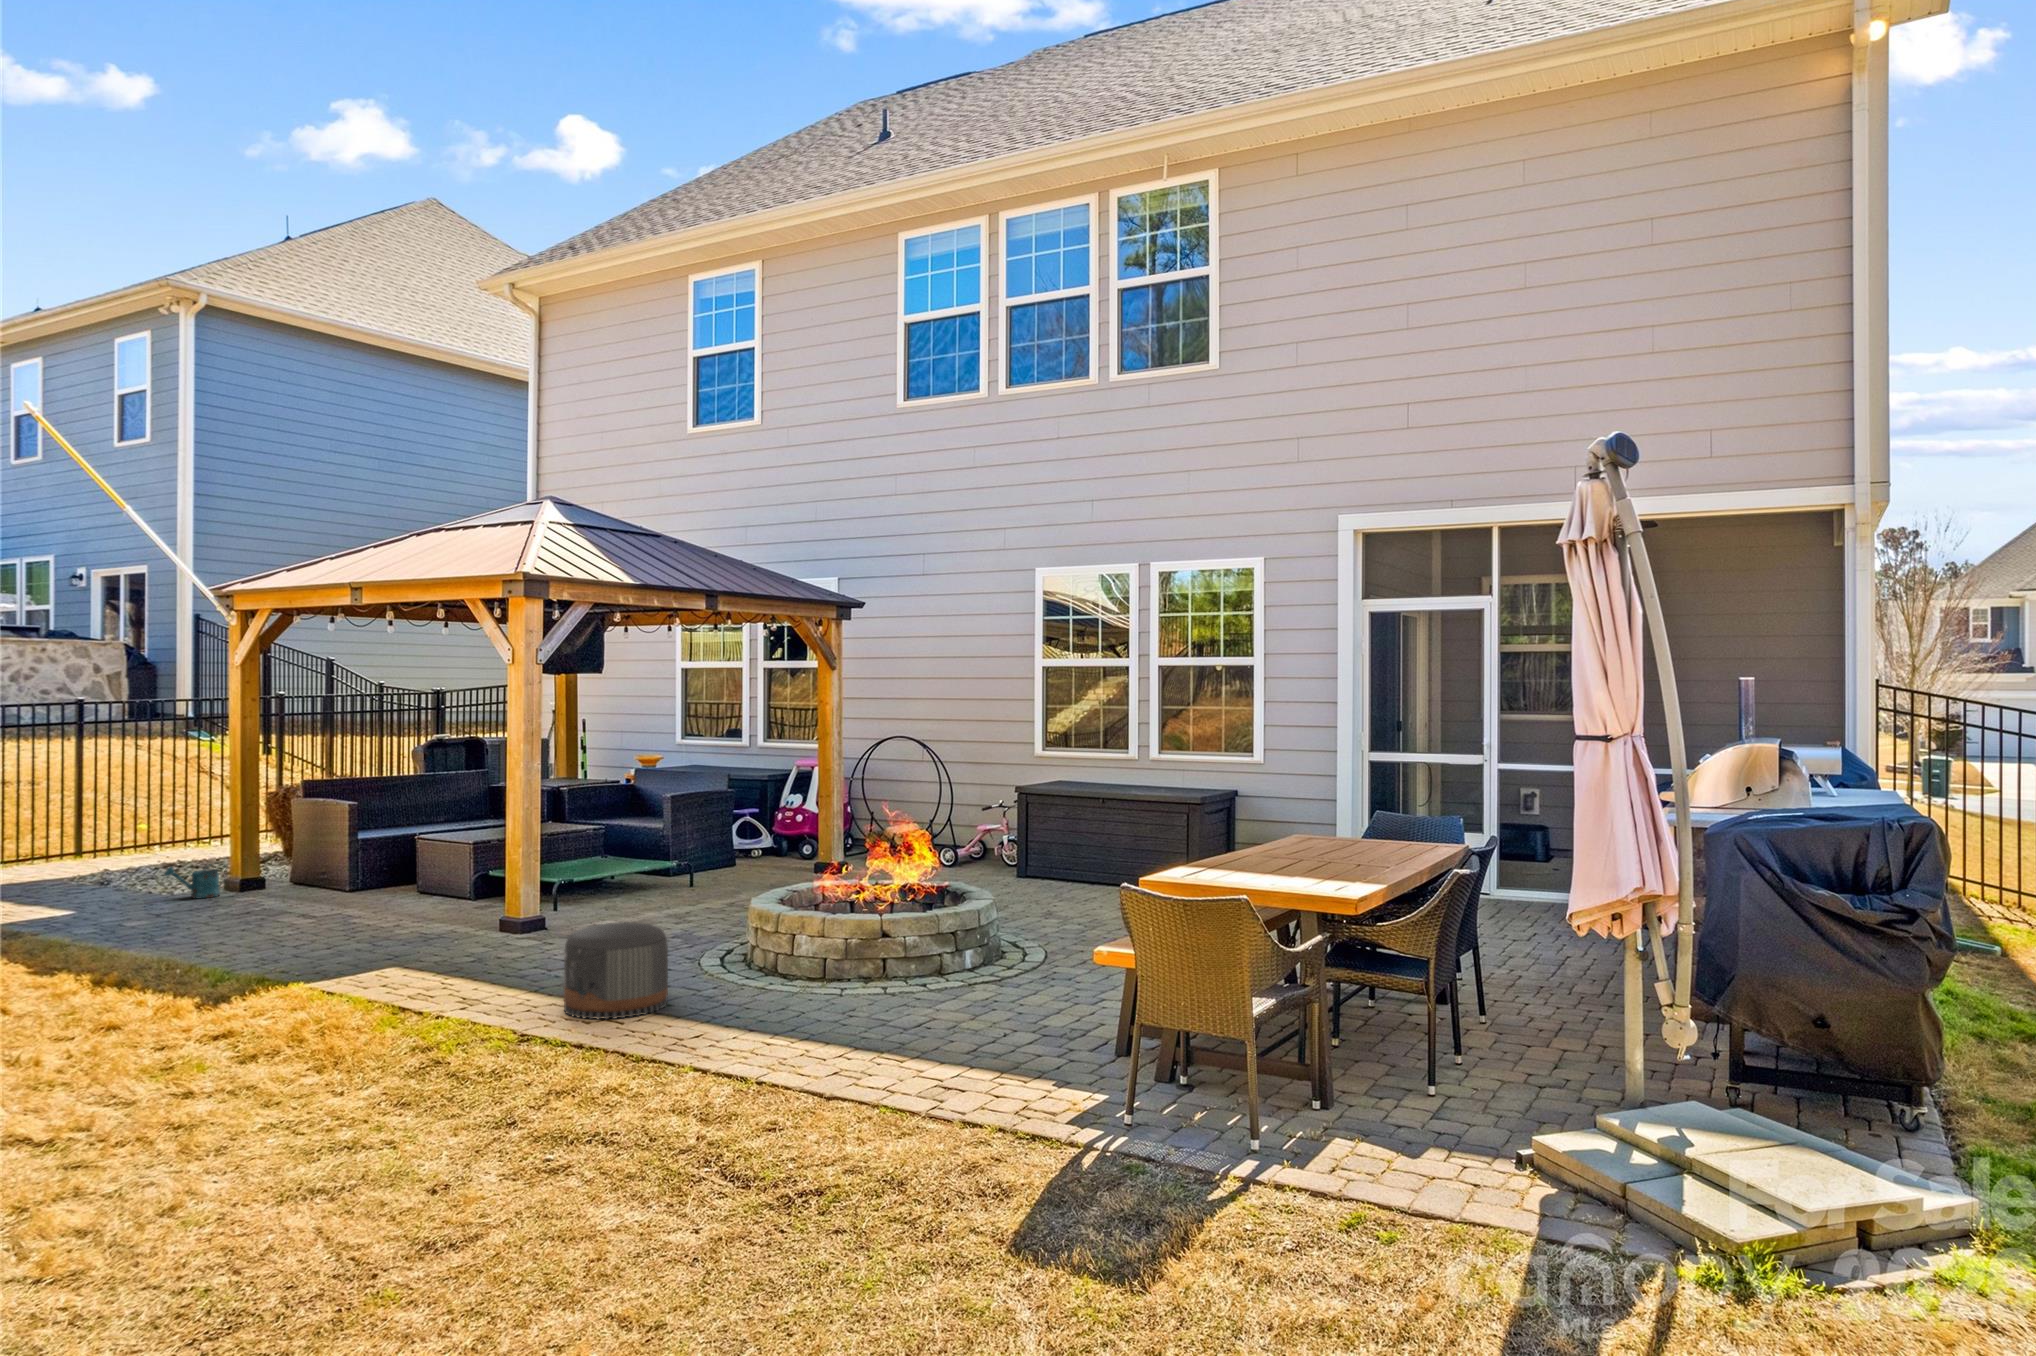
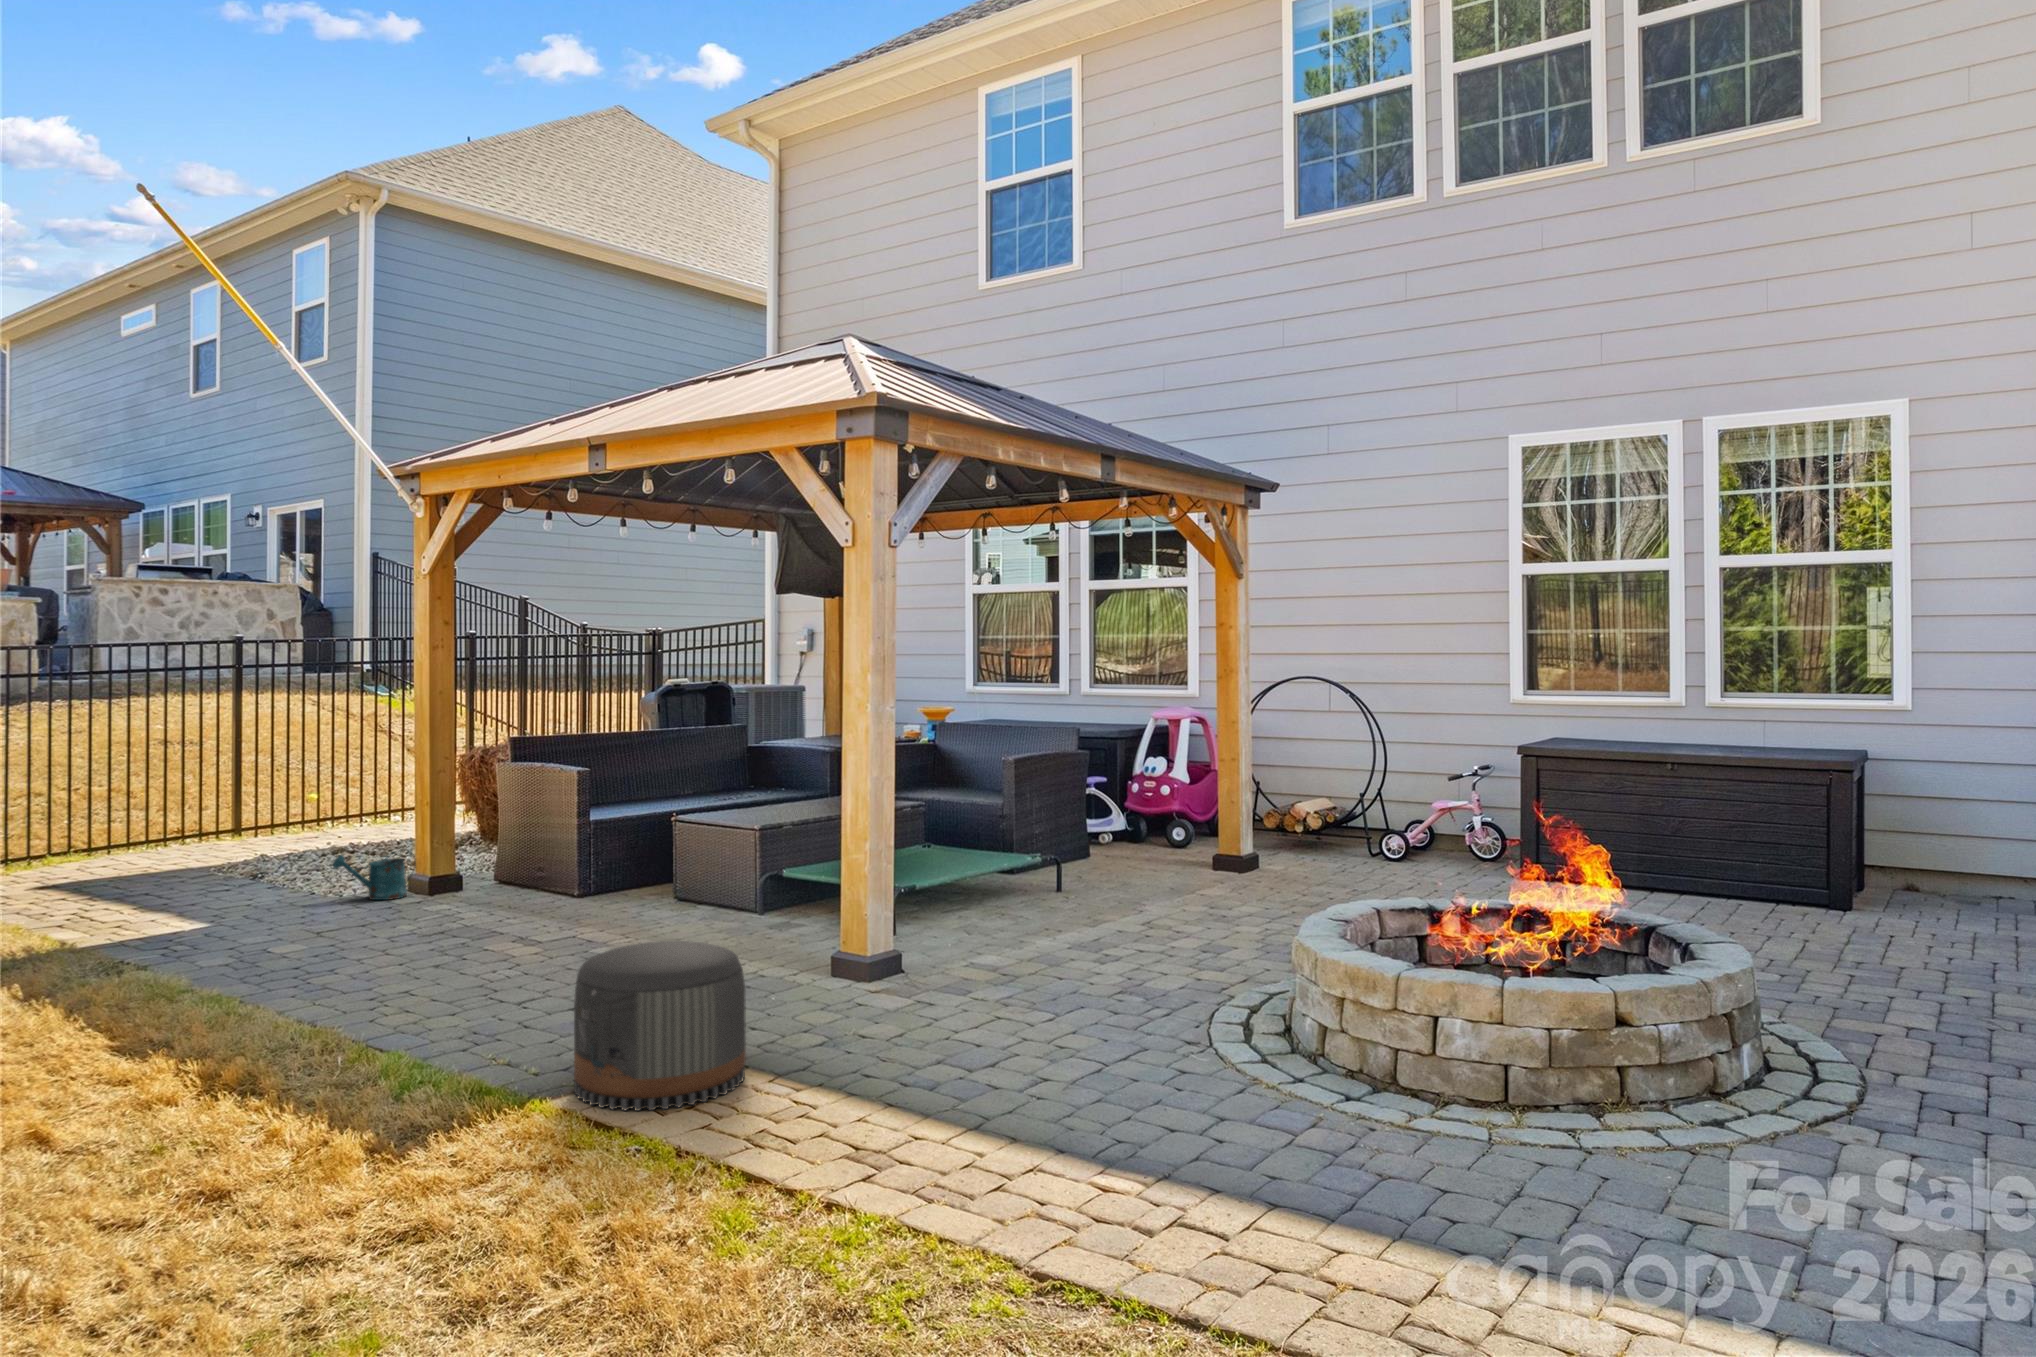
pouf: present [564,922,668,1019] -> present [574,941,746,1111]

